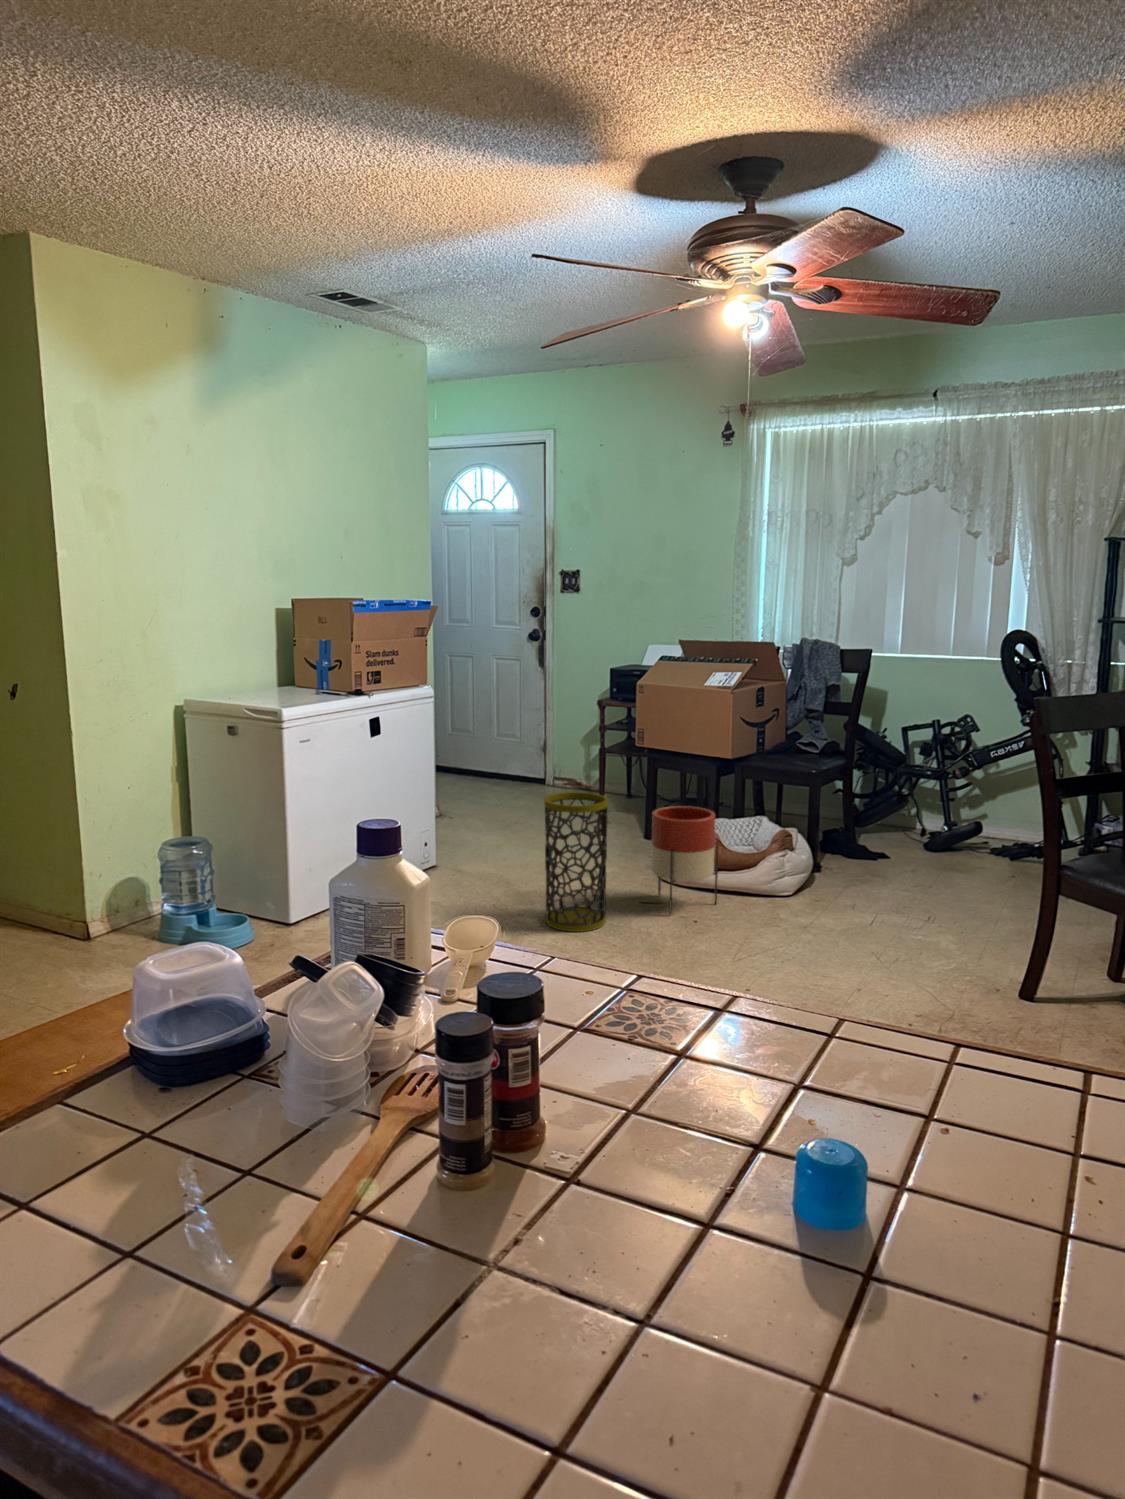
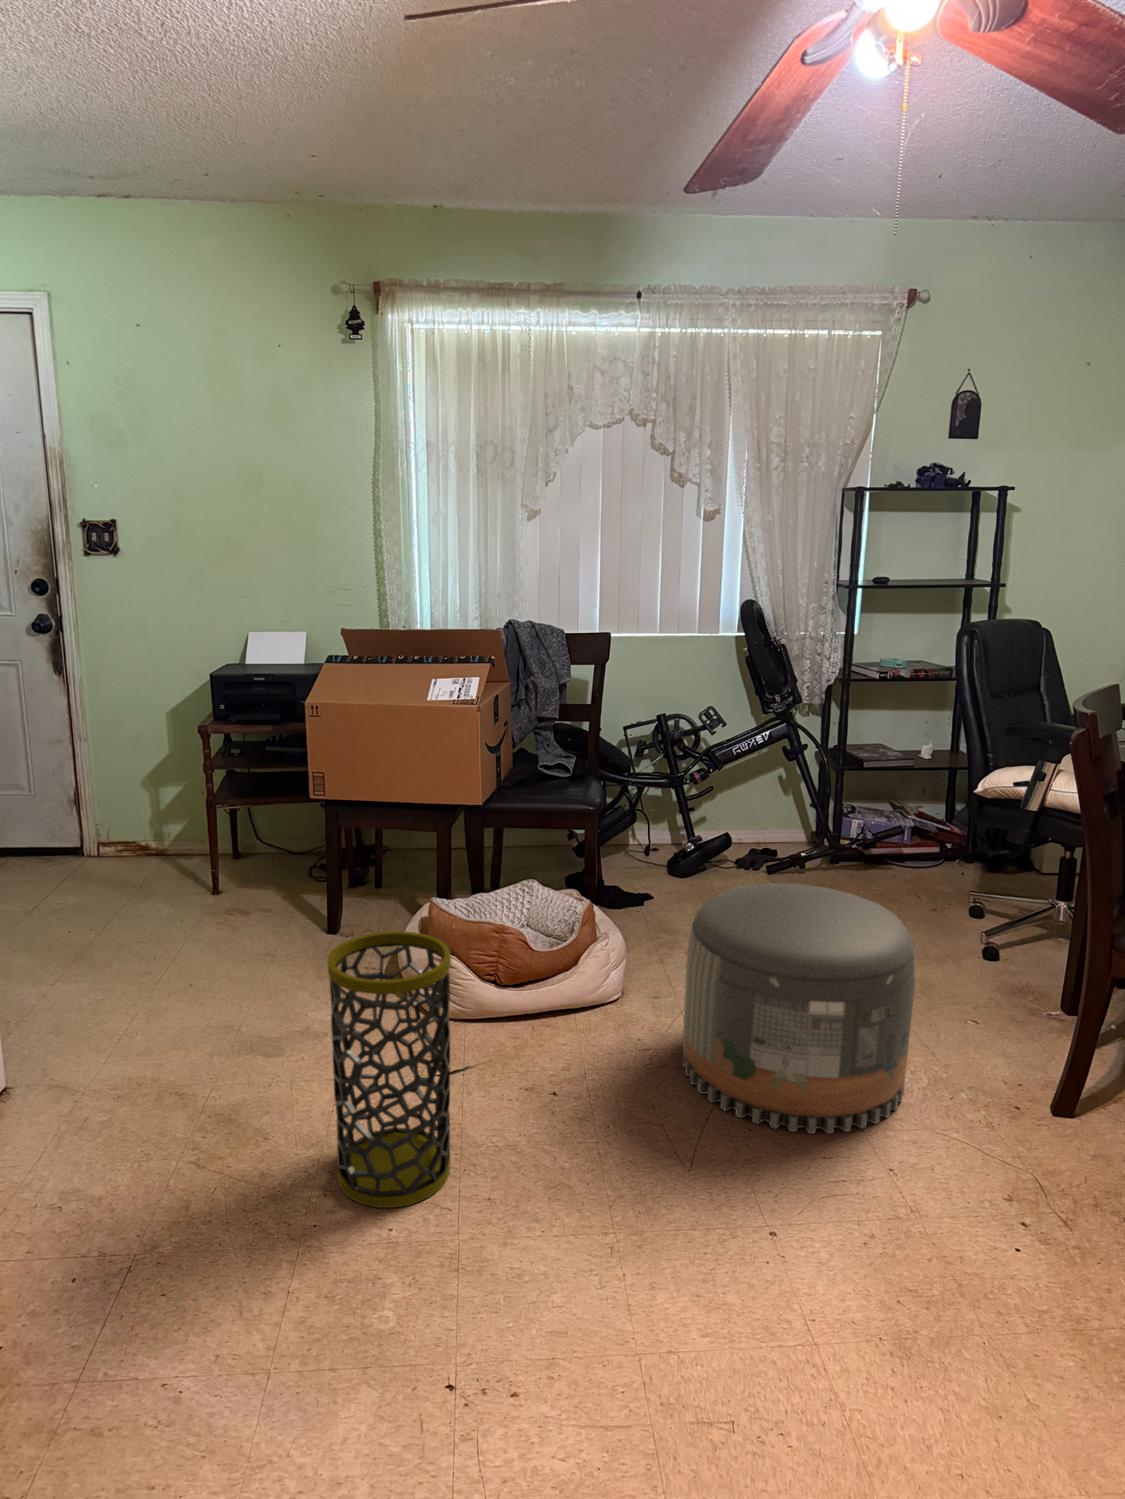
planter: present [651,806,718,915] -> none [465,906,571,1100]
pouf: none [772,816,929,966] -> present [683,883,916,1134]

